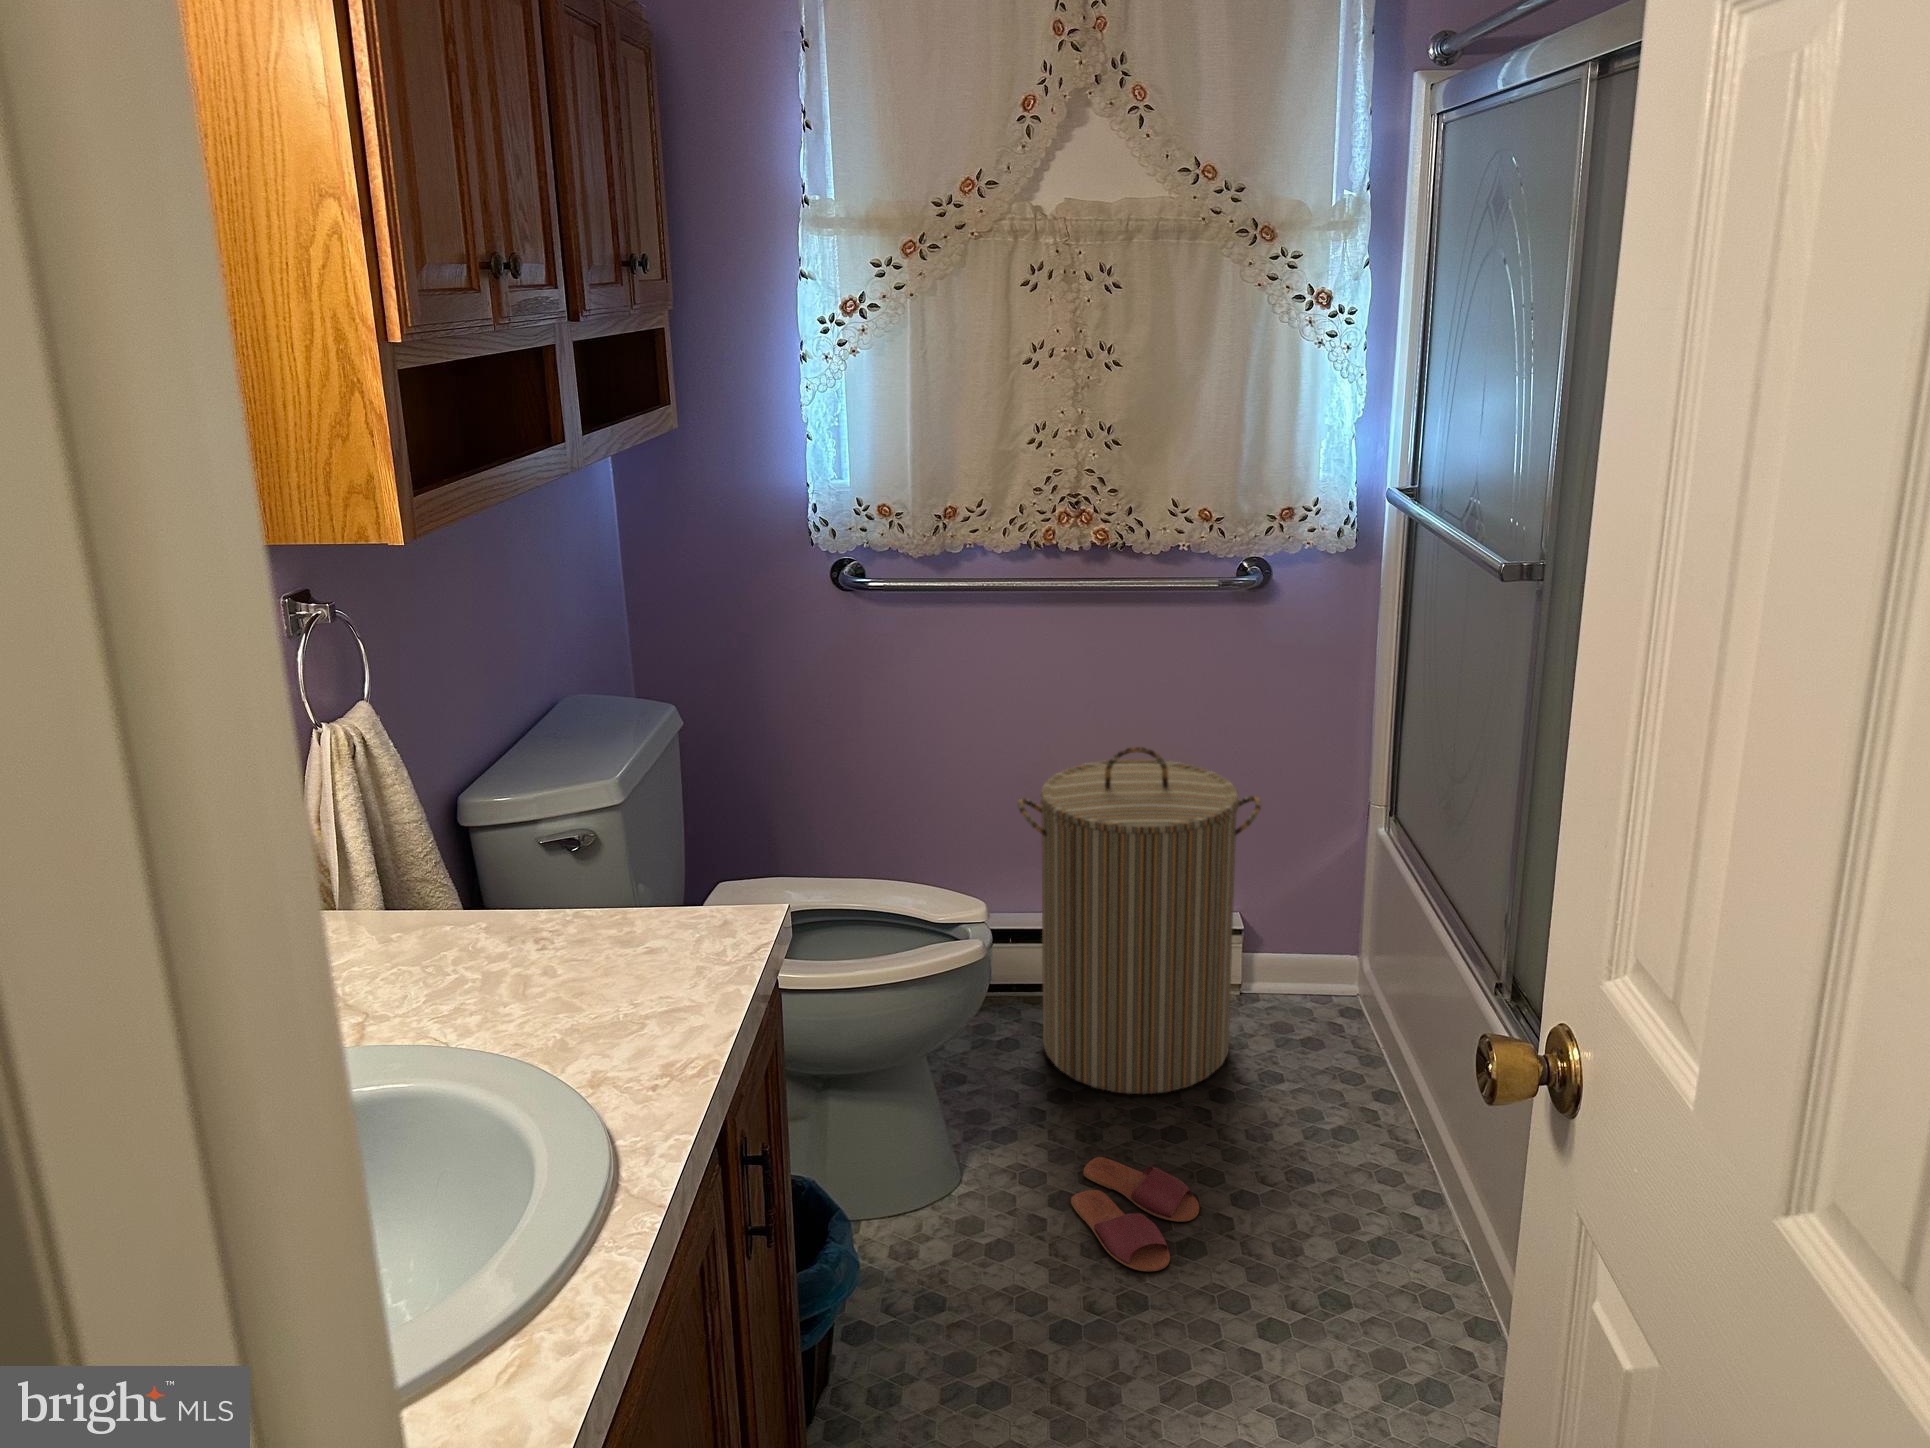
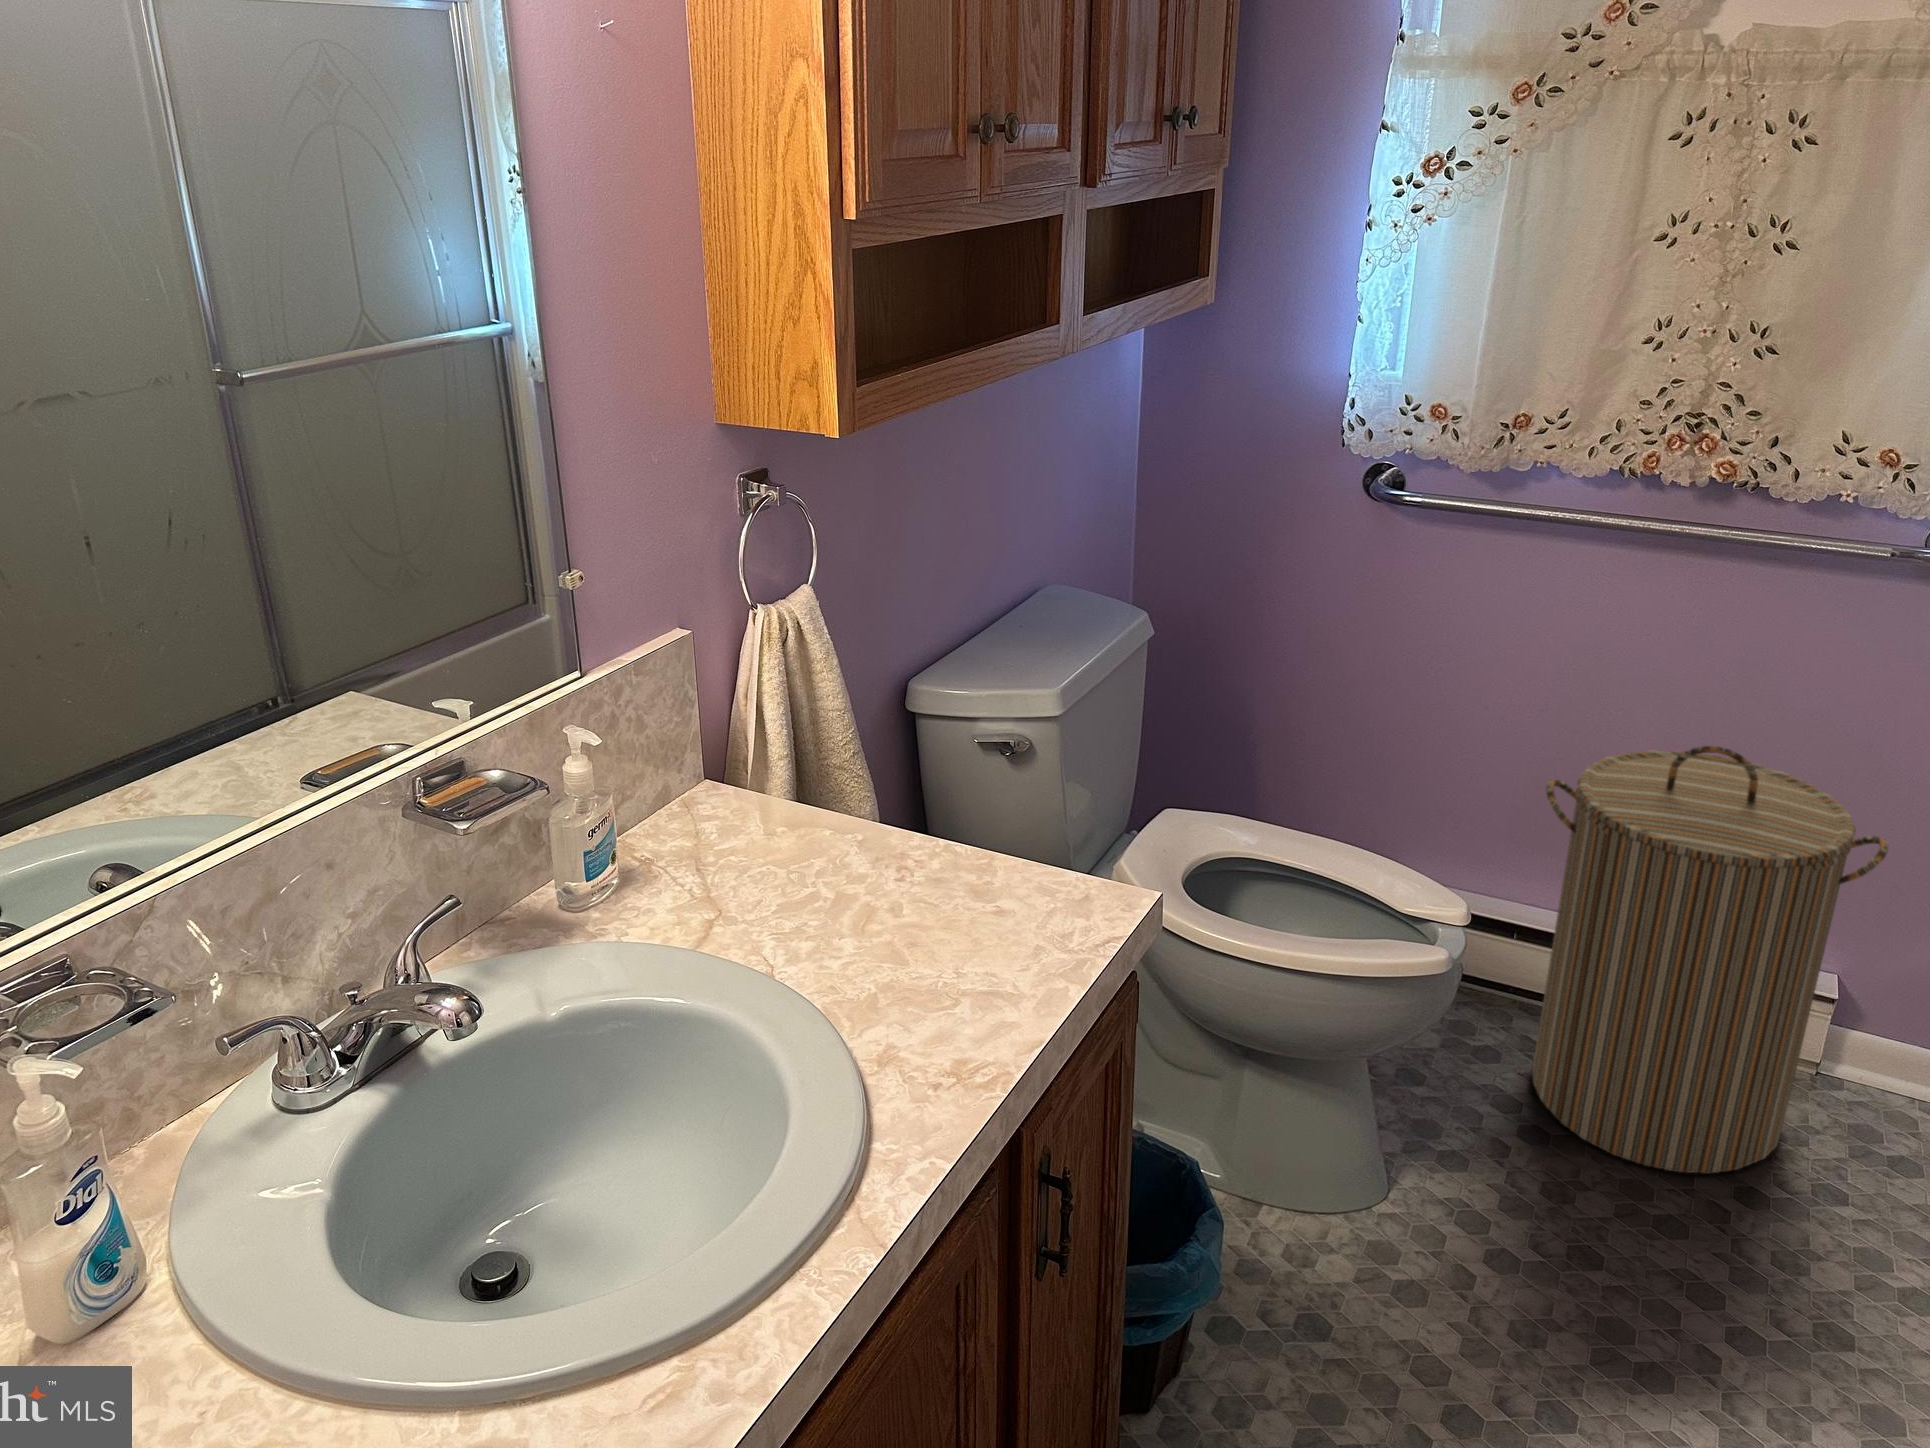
slippers: present [1071,1157,1199,1271] -> none [1513,1226,1679,1391]

